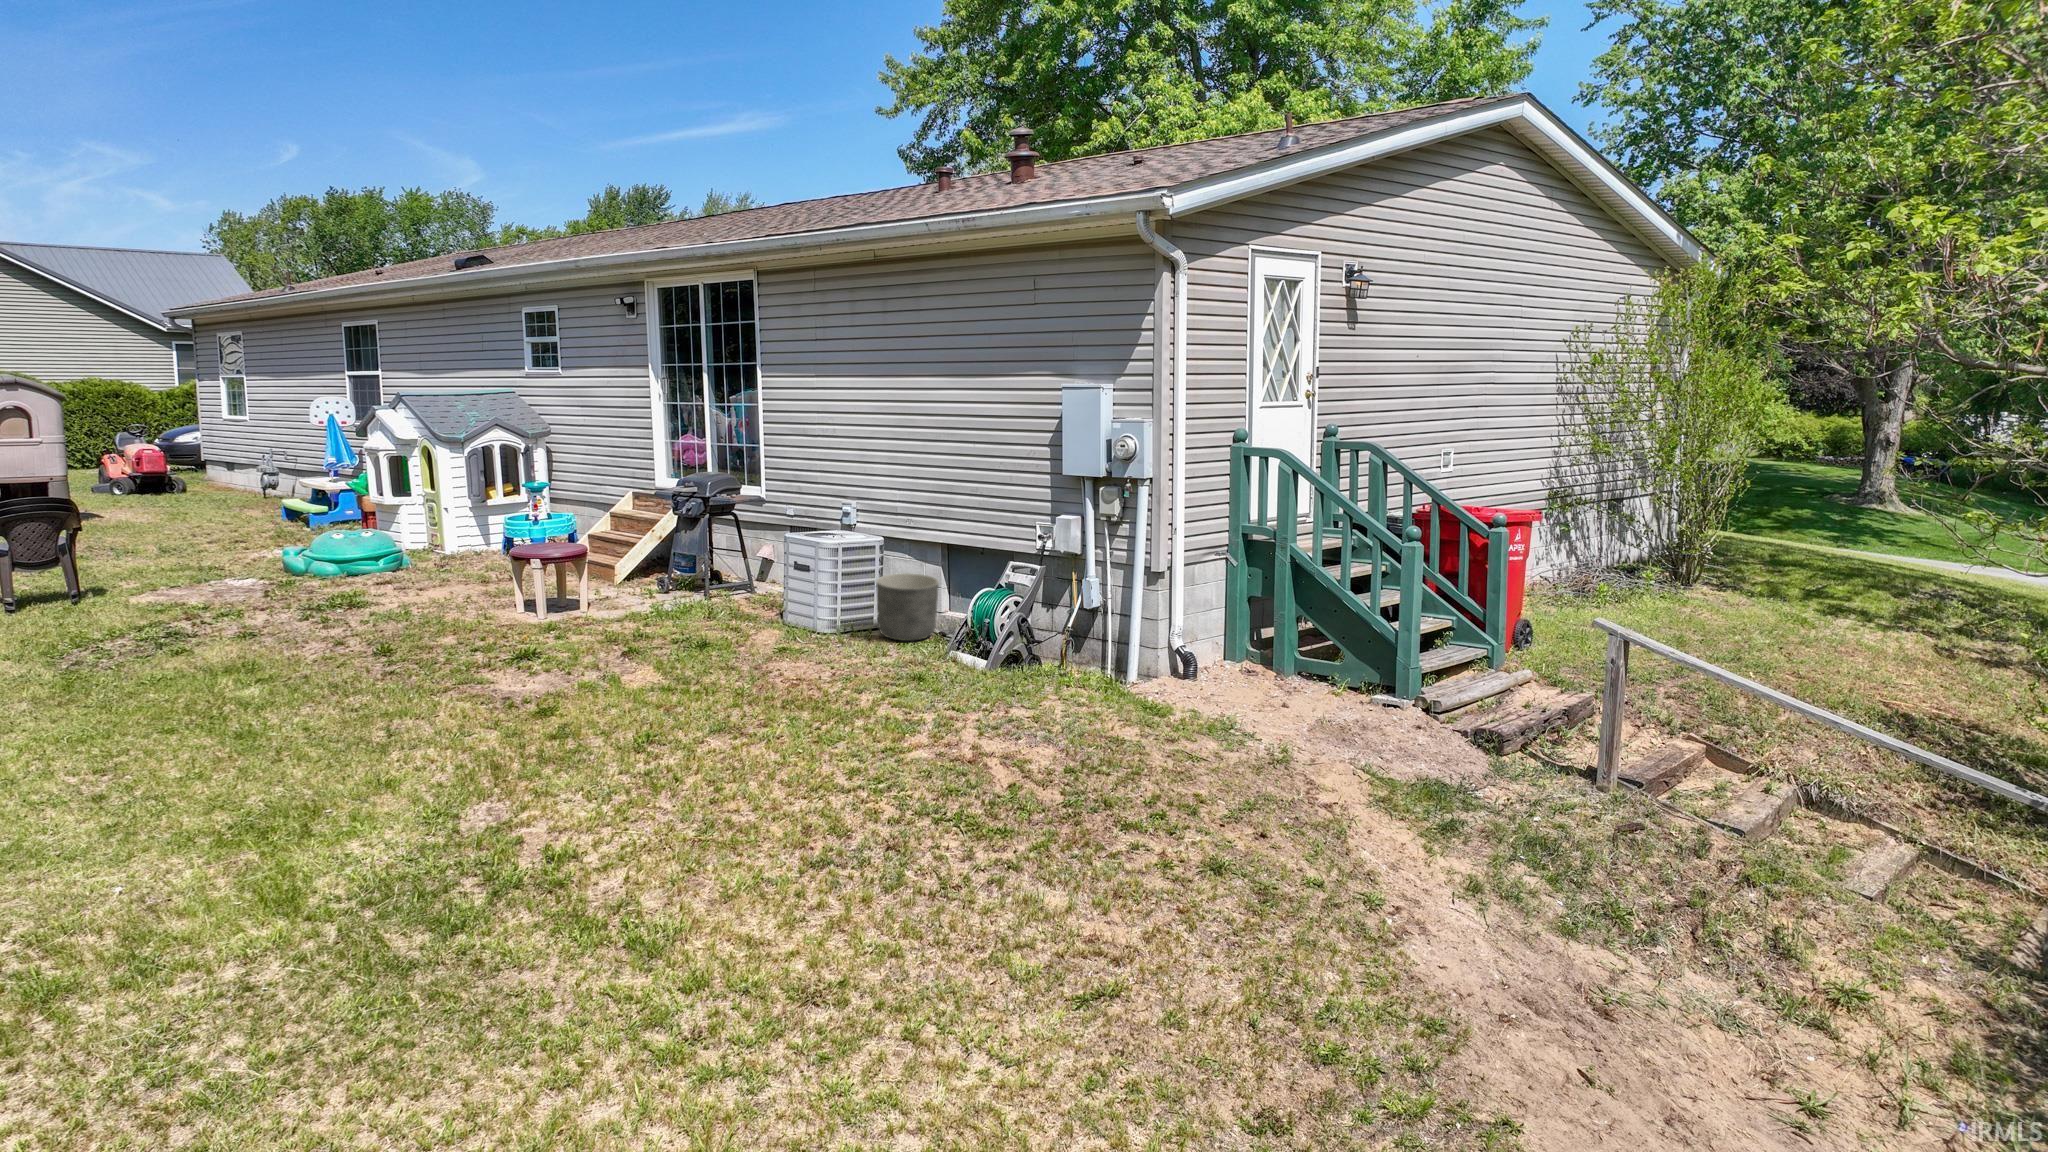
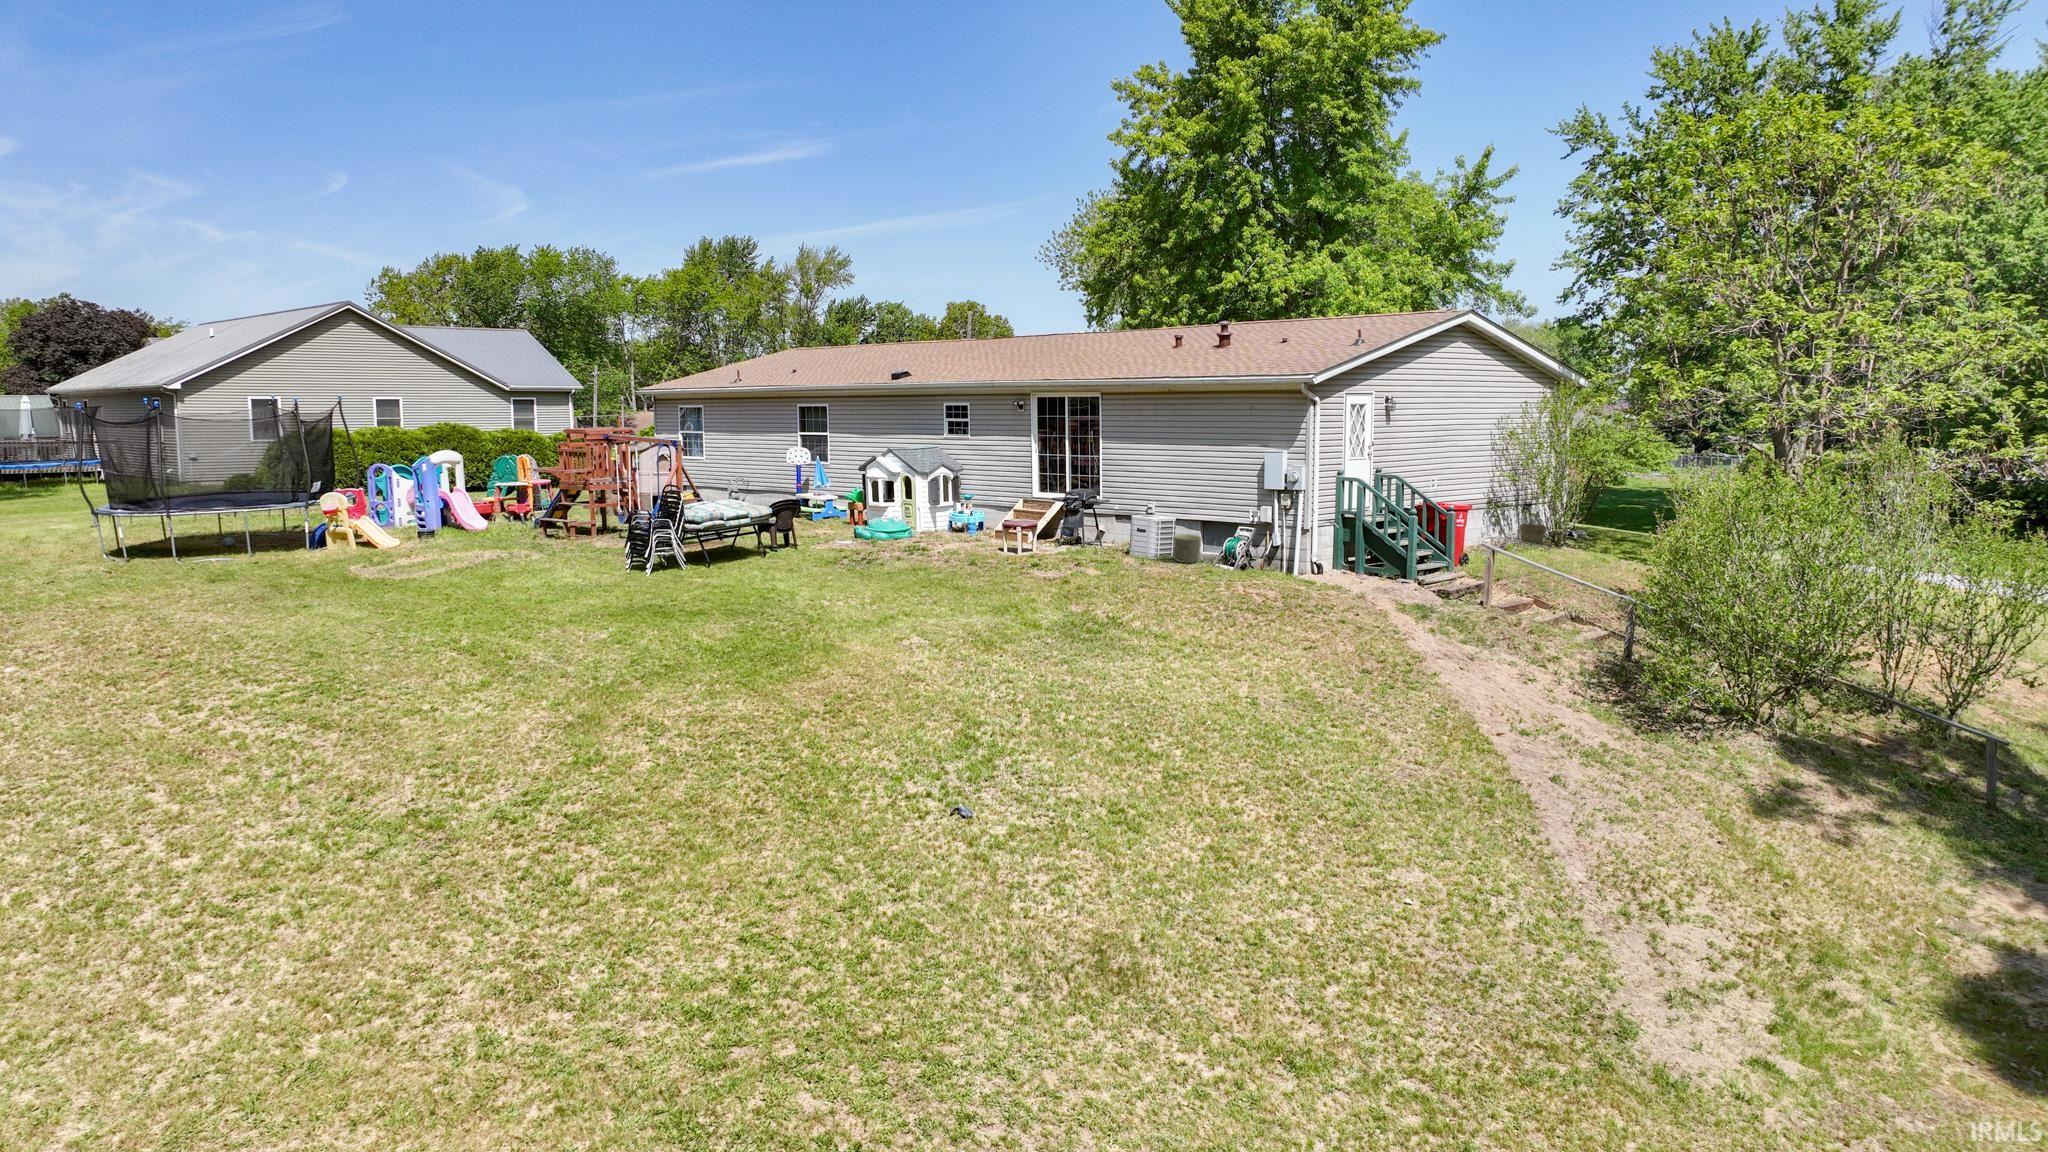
wooden bucket: none [1605,529,1662,577] -> present [1519,523,1547,544]

